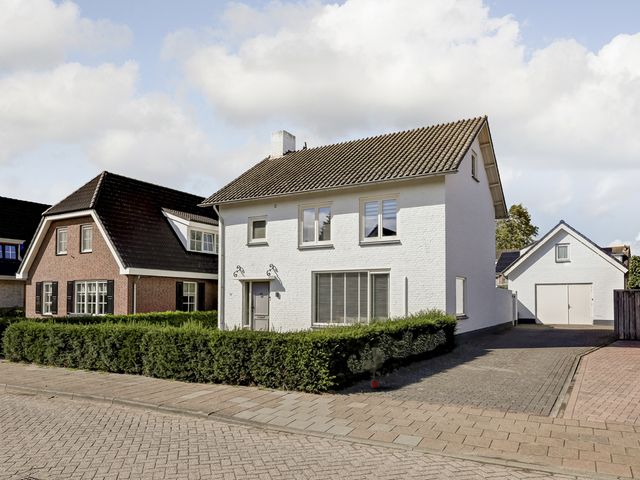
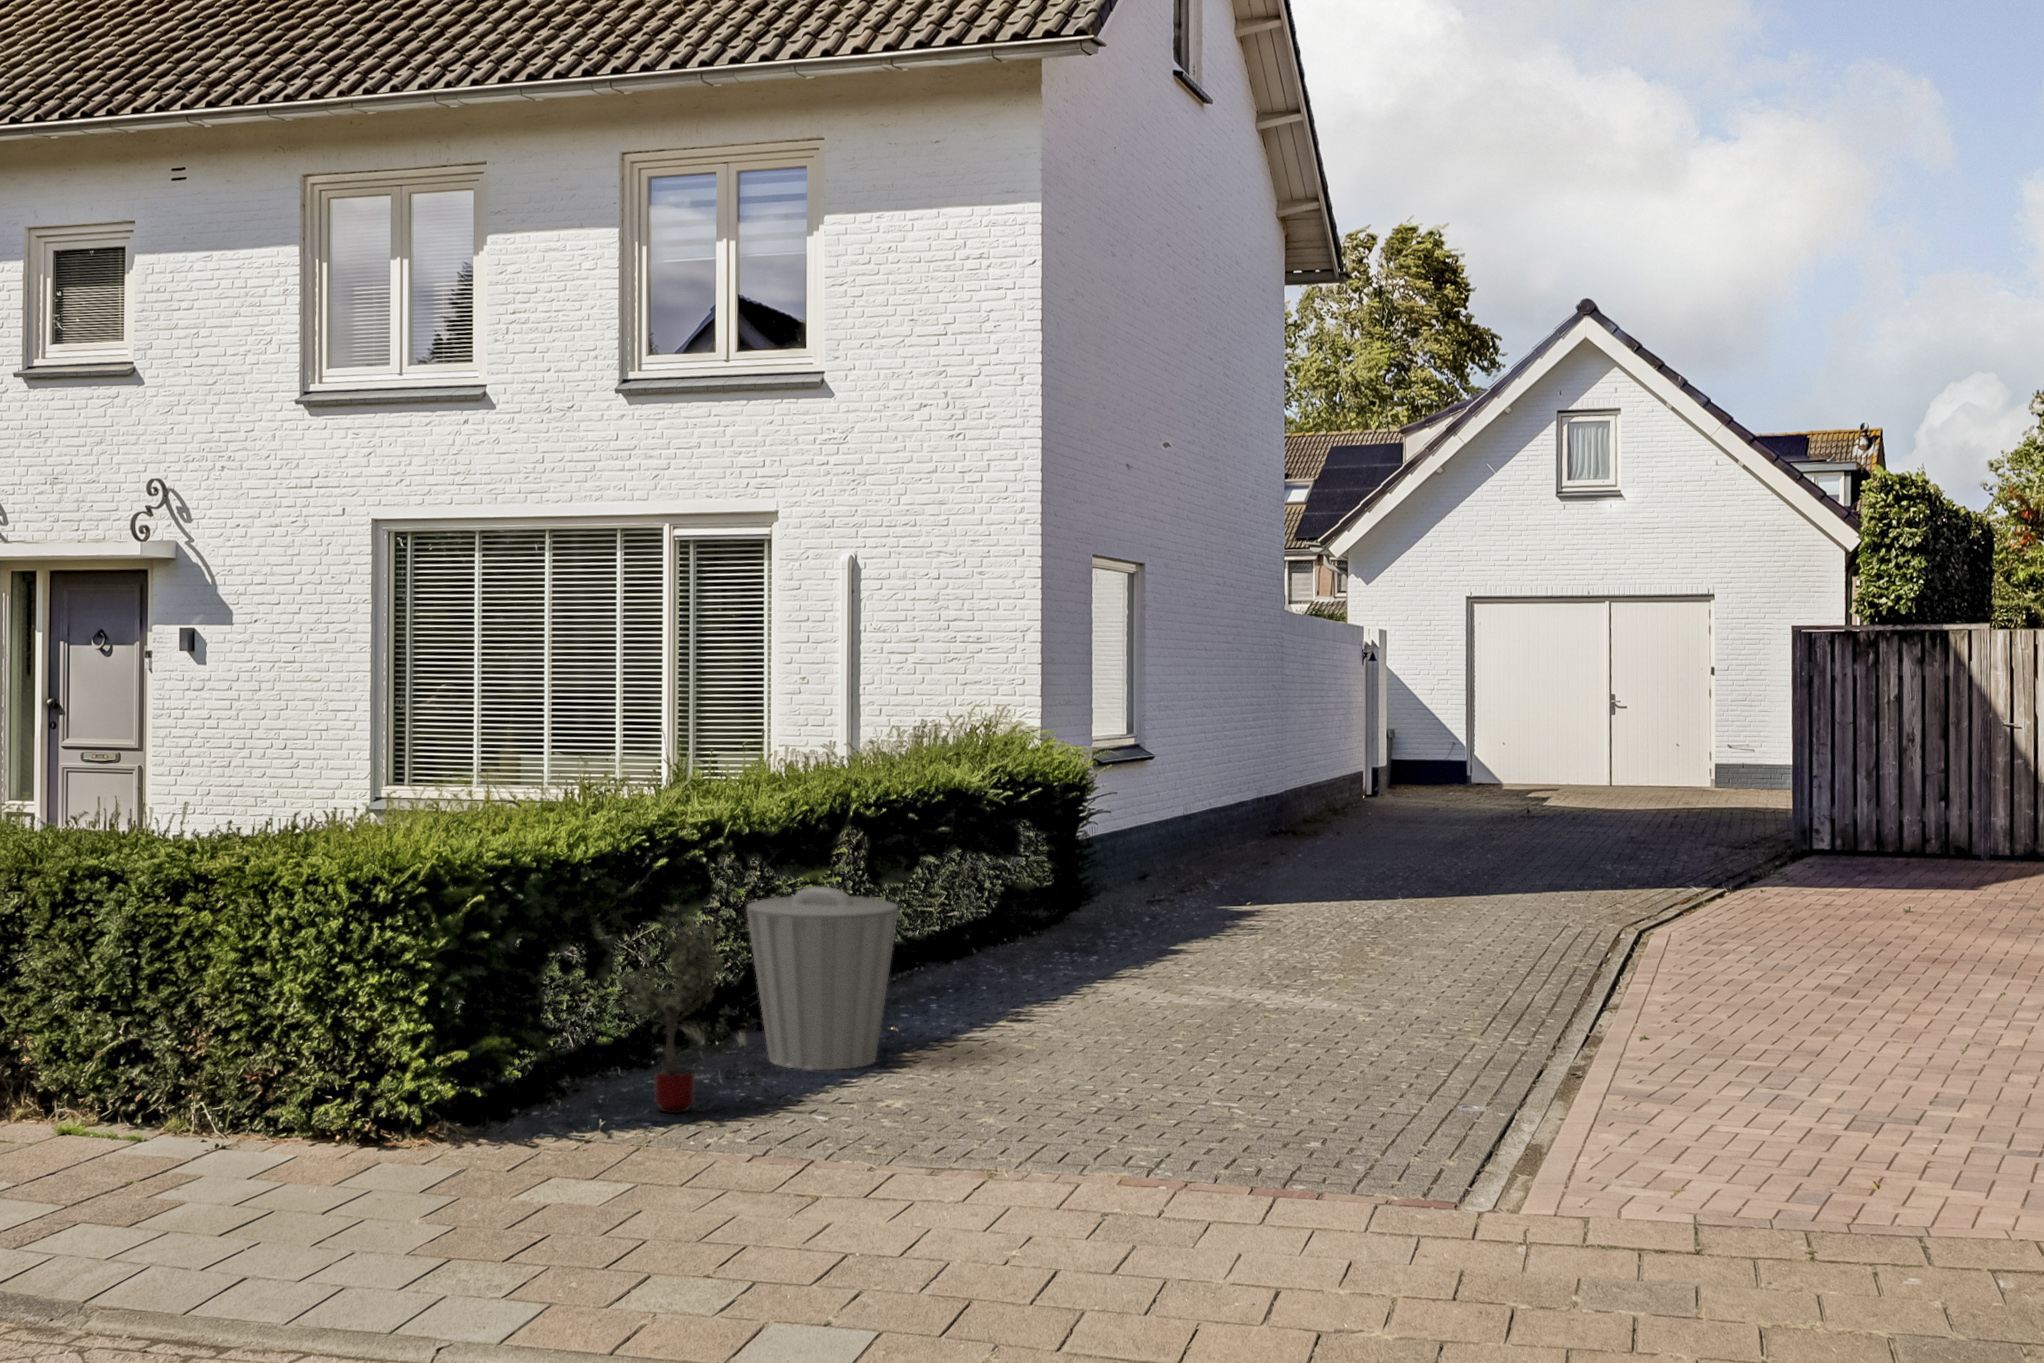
trash can: none [388,344,418,381] -> present [747,887,898,1070]

